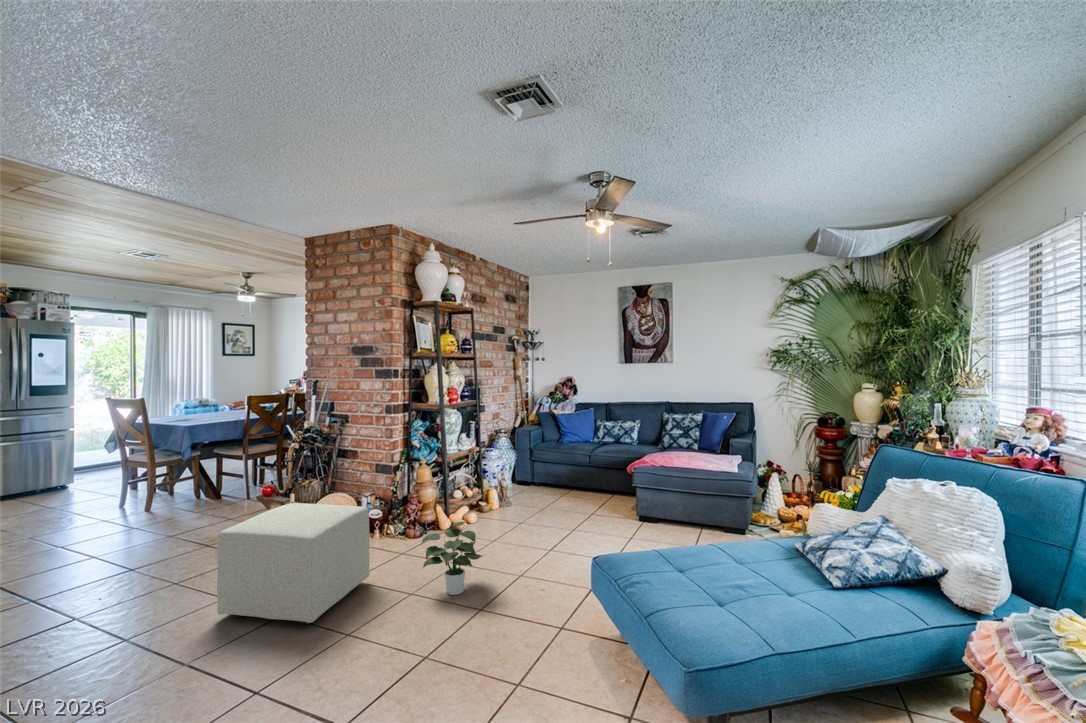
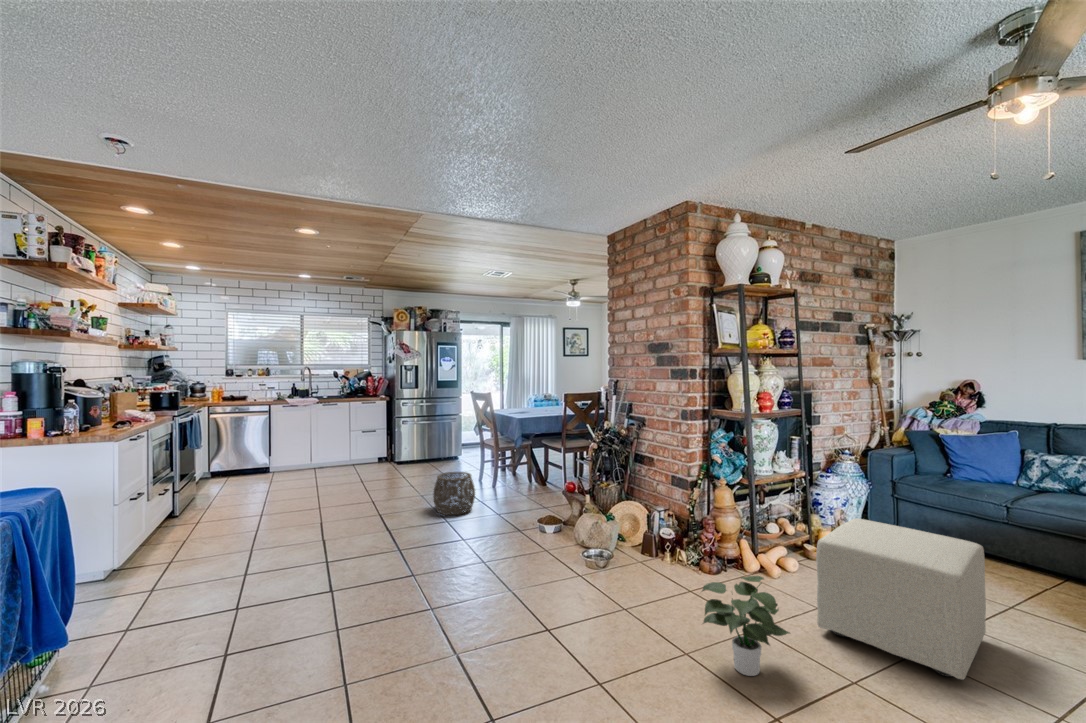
woven basket: none [60,497,131,555] -> present [433,472,475,515]
ottoman: present [217,503,370,624] -> present [816,518,986,679]

